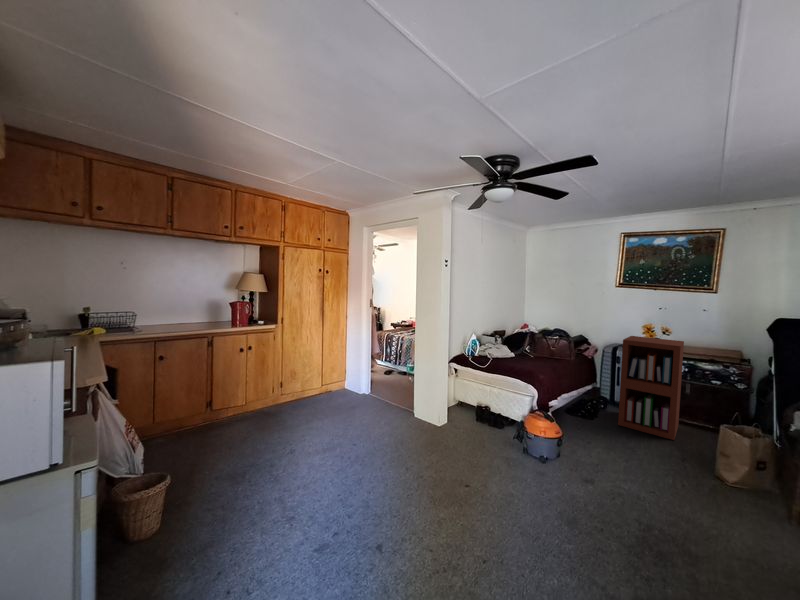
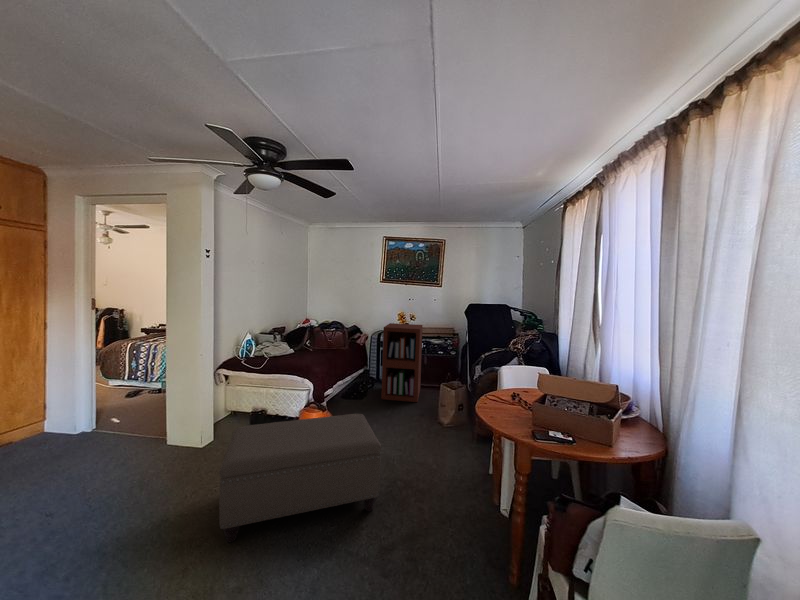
ottoman: none [462,414,628,541] -> present [219,414,381,542]

